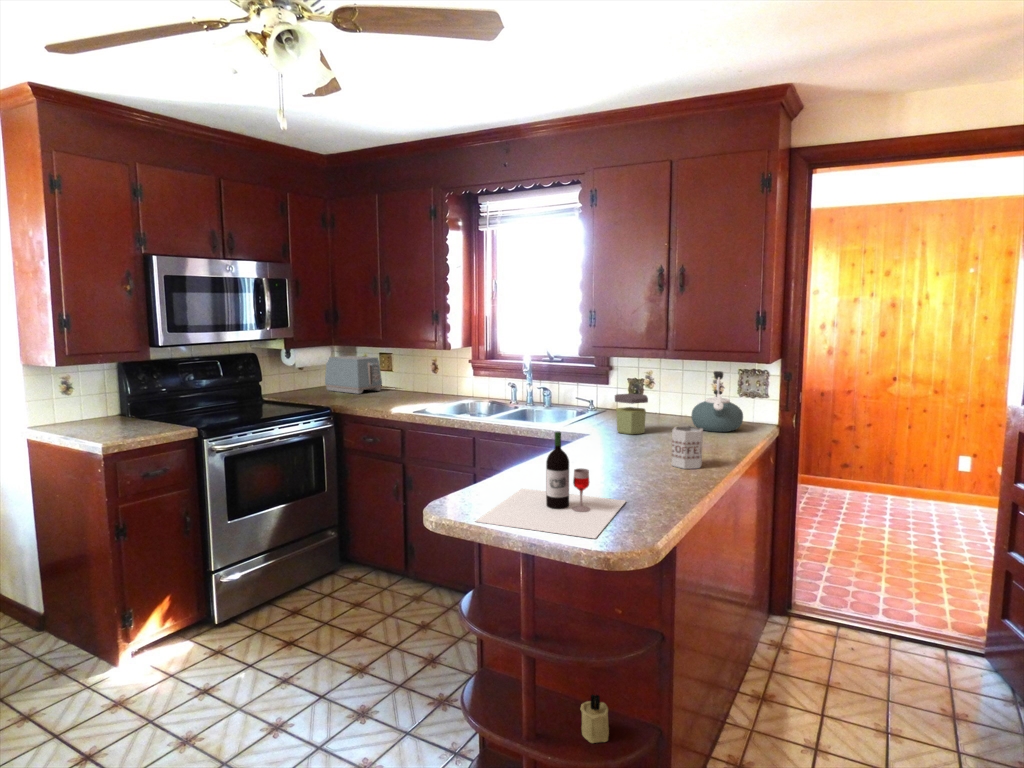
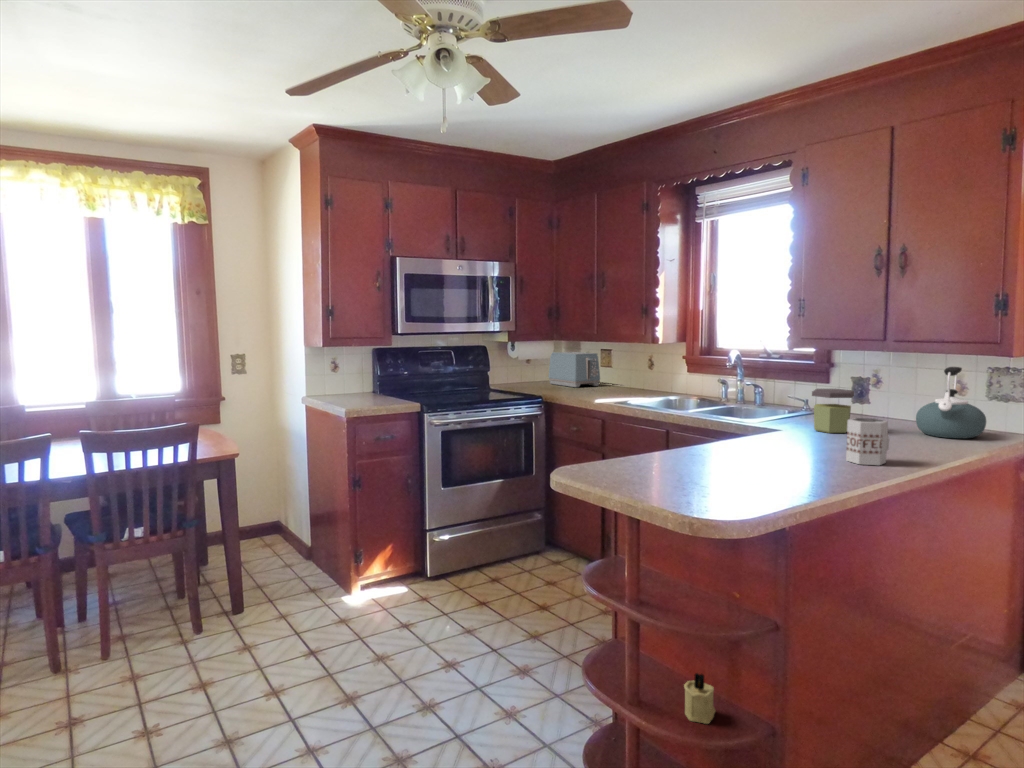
wine bottle: present [476,432,626,538] -> none [586,403,756,504]

